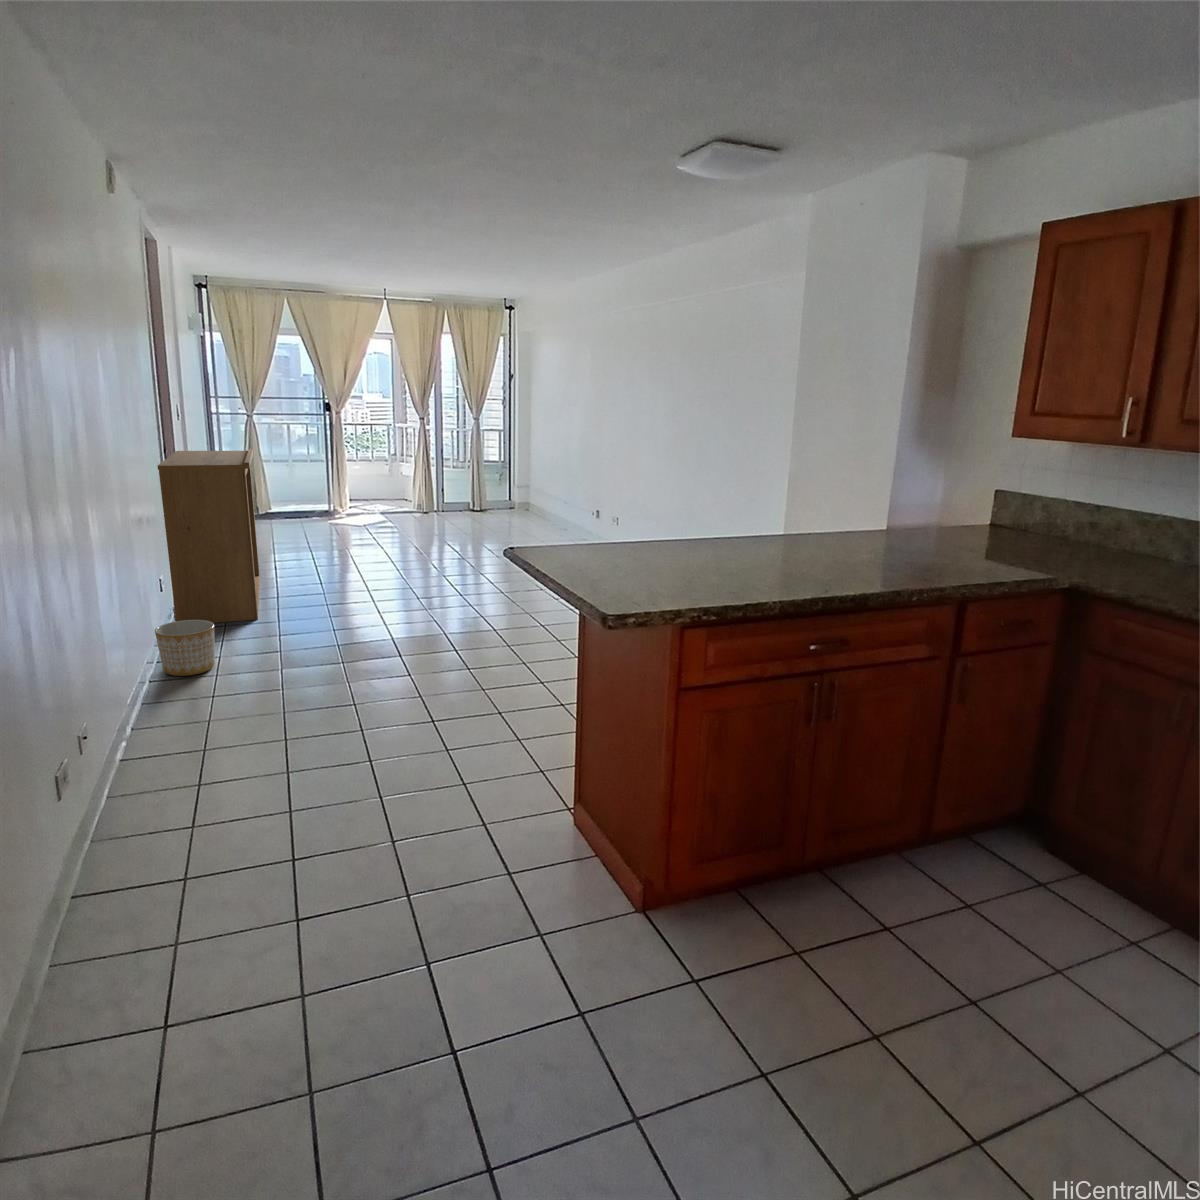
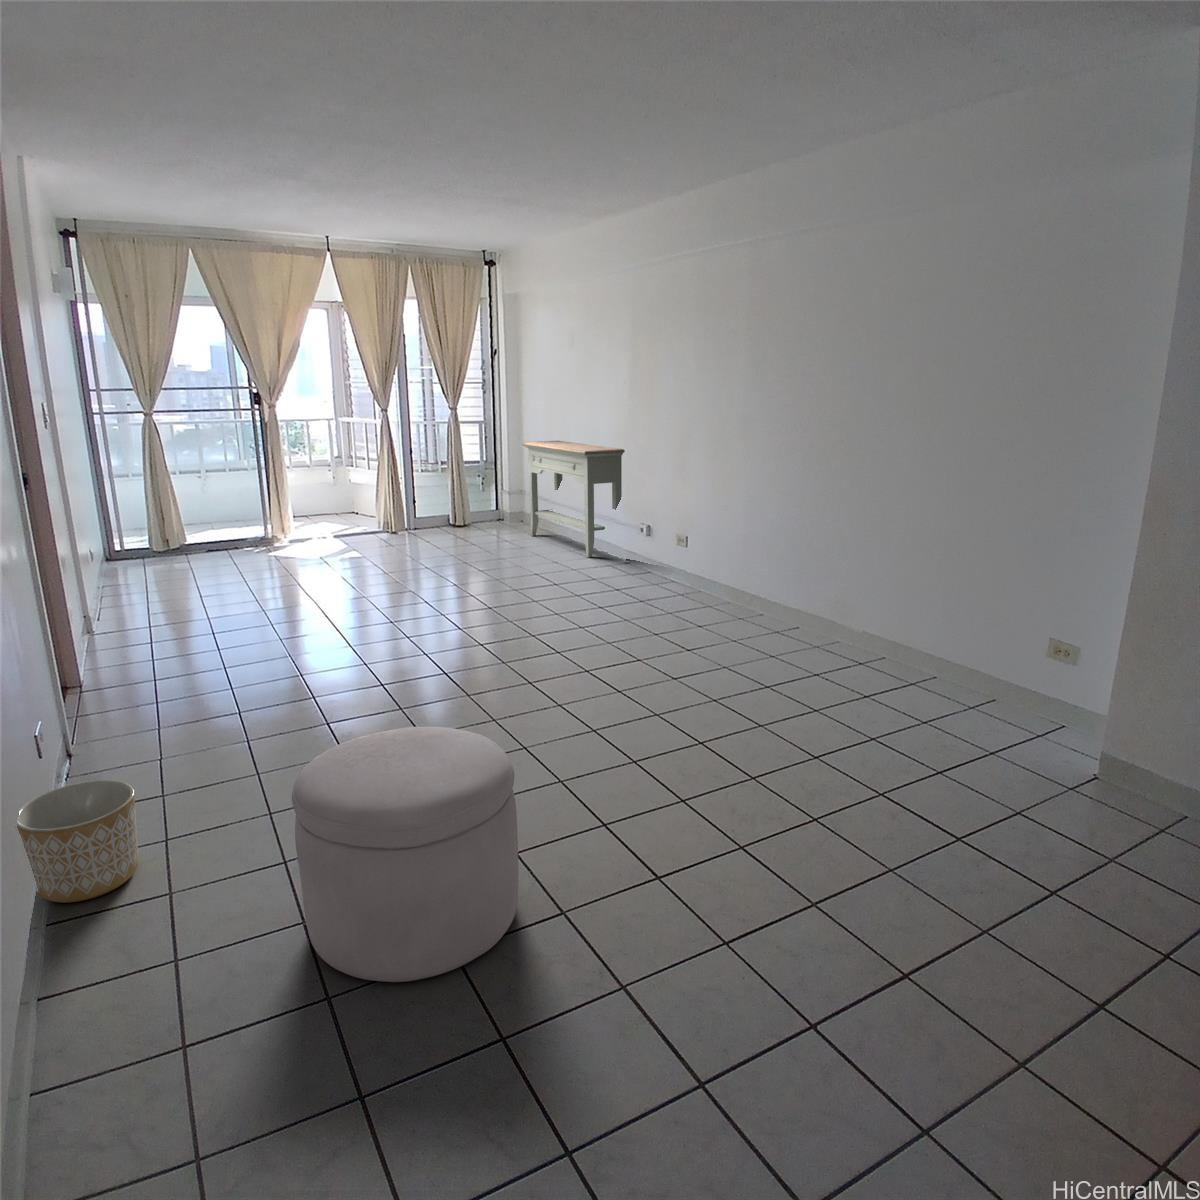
console table: none [522,447,589,536] -> present [522,441,625,557]
bookshelf: present [158,449,260,623] -> none [6,457,202,766]
ottoman: none [285,598,401,711] -> present [292,726,518,982]

